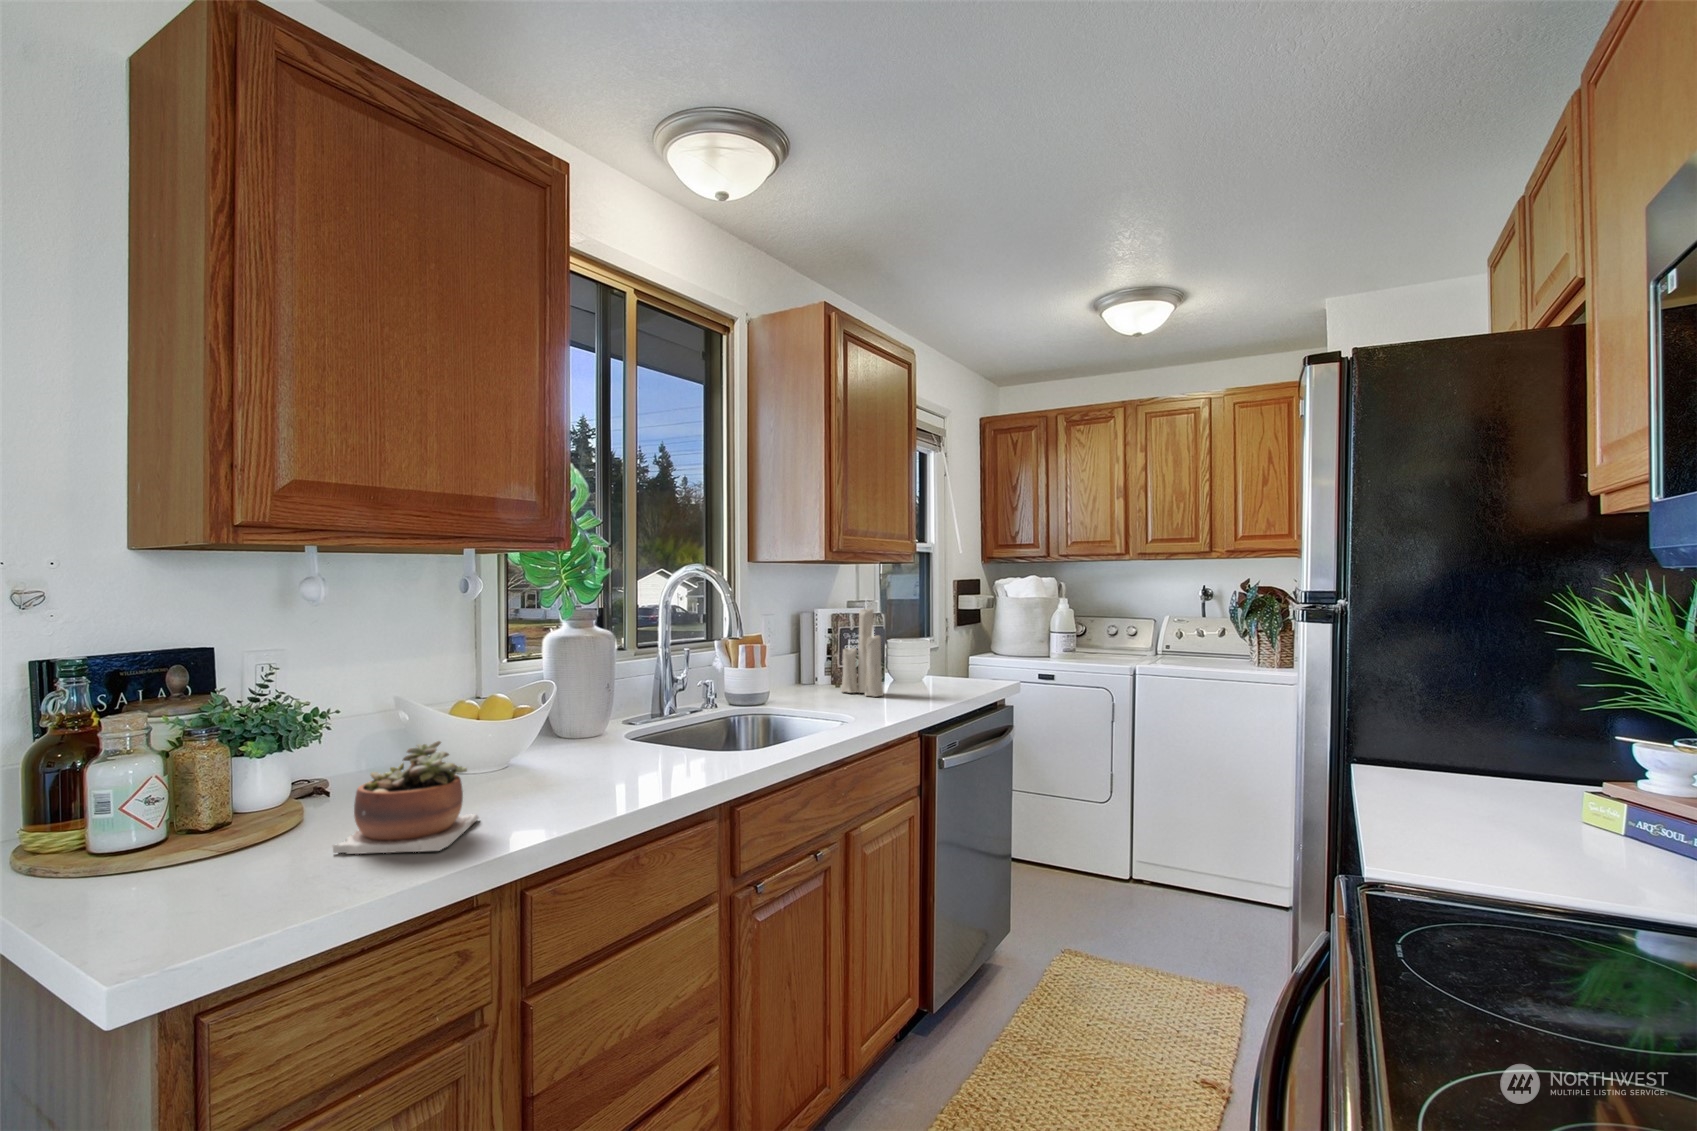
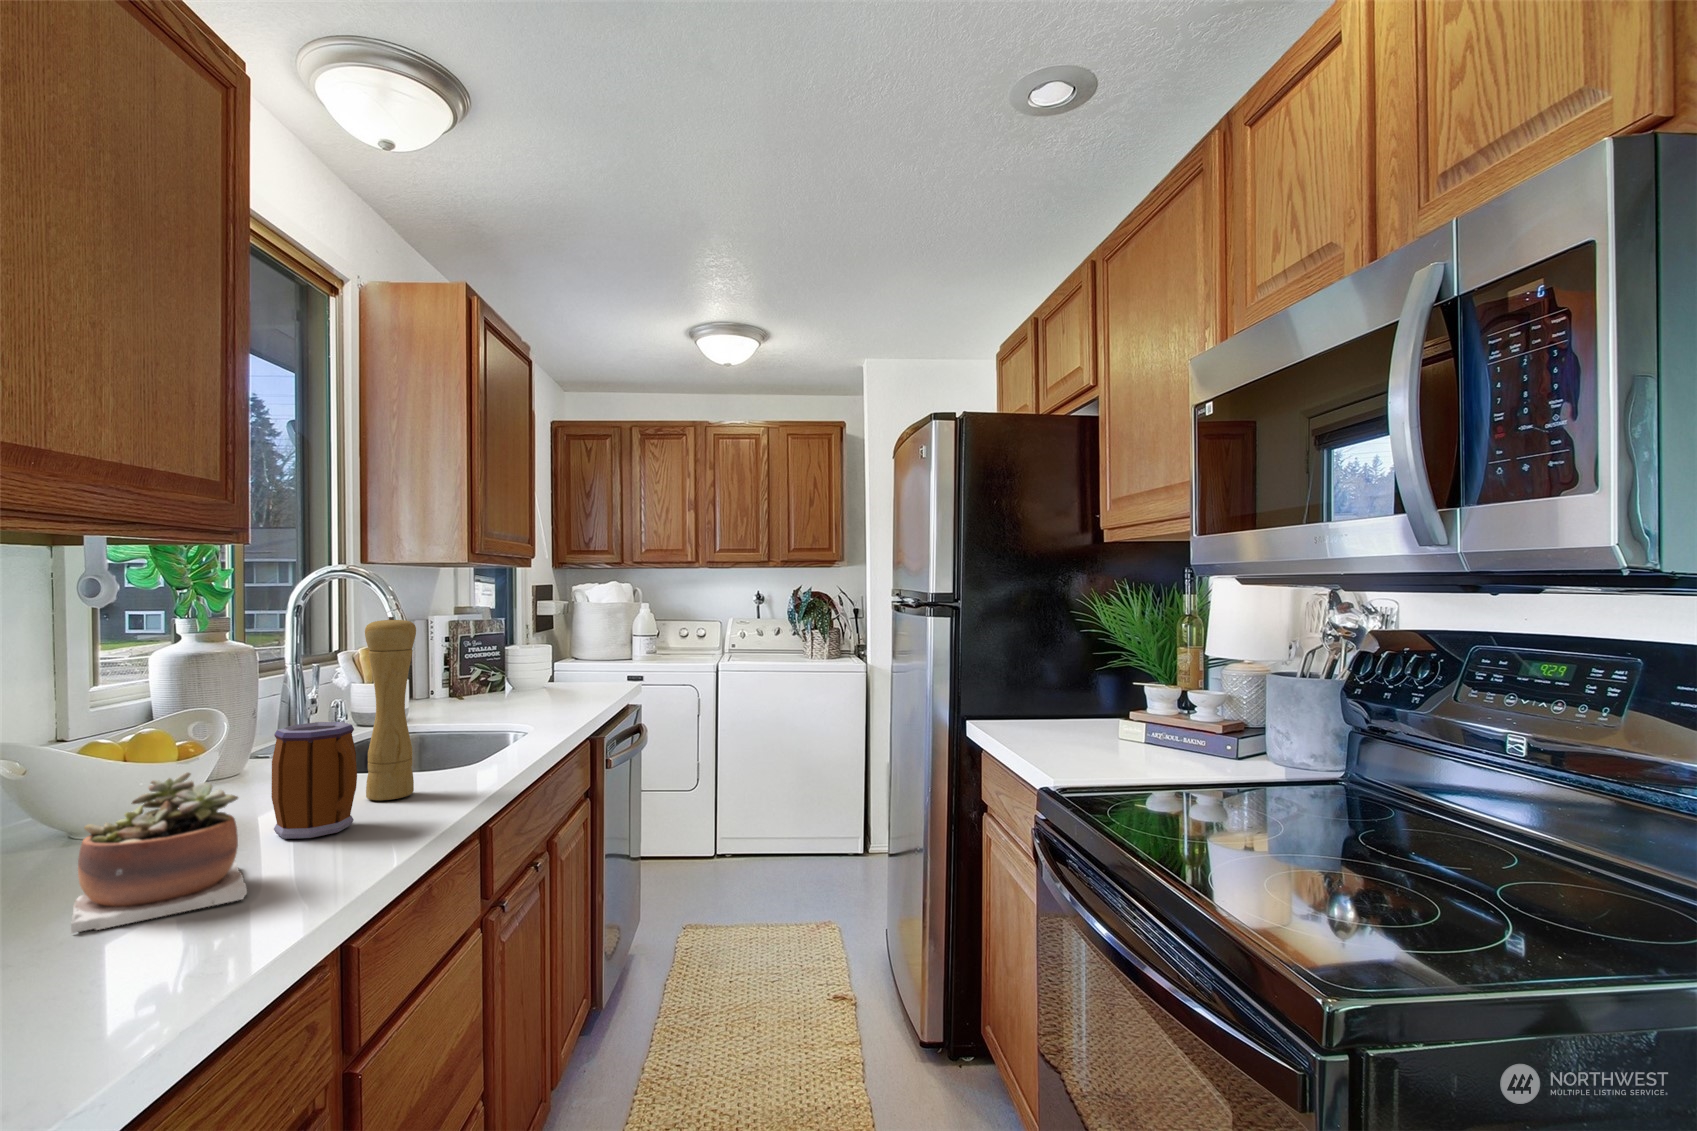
candle: present [841,608,883,697] -> none [475,595,528,704]
pepper mill: none [632,618,674,779] -> present [365,617,416,800]
mug: none [533,707,594,805] -> present [271,722,357,839]

